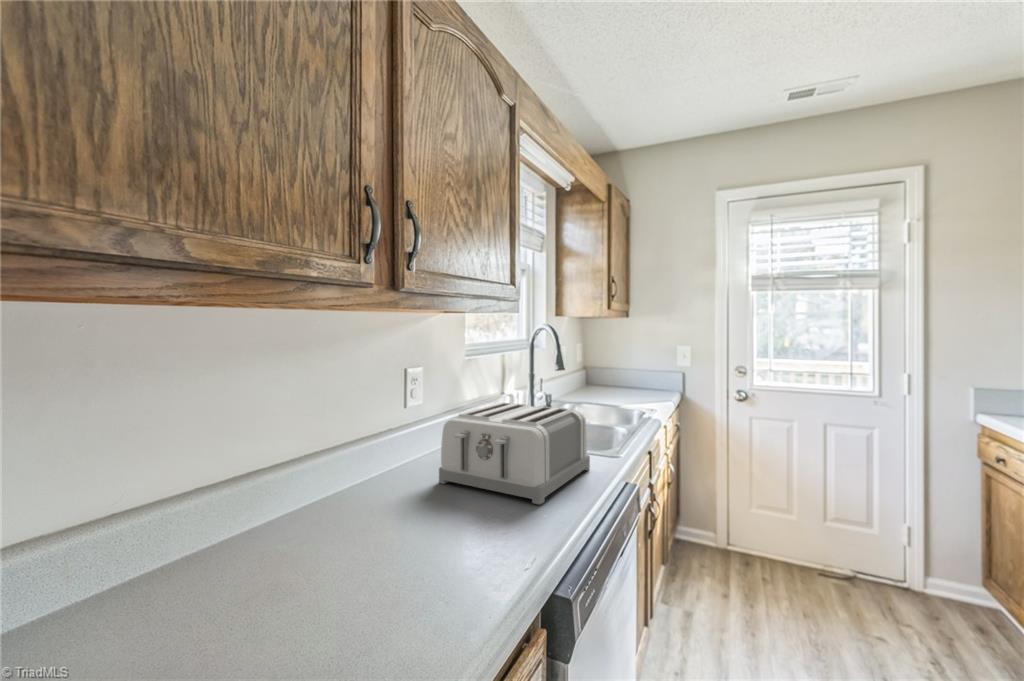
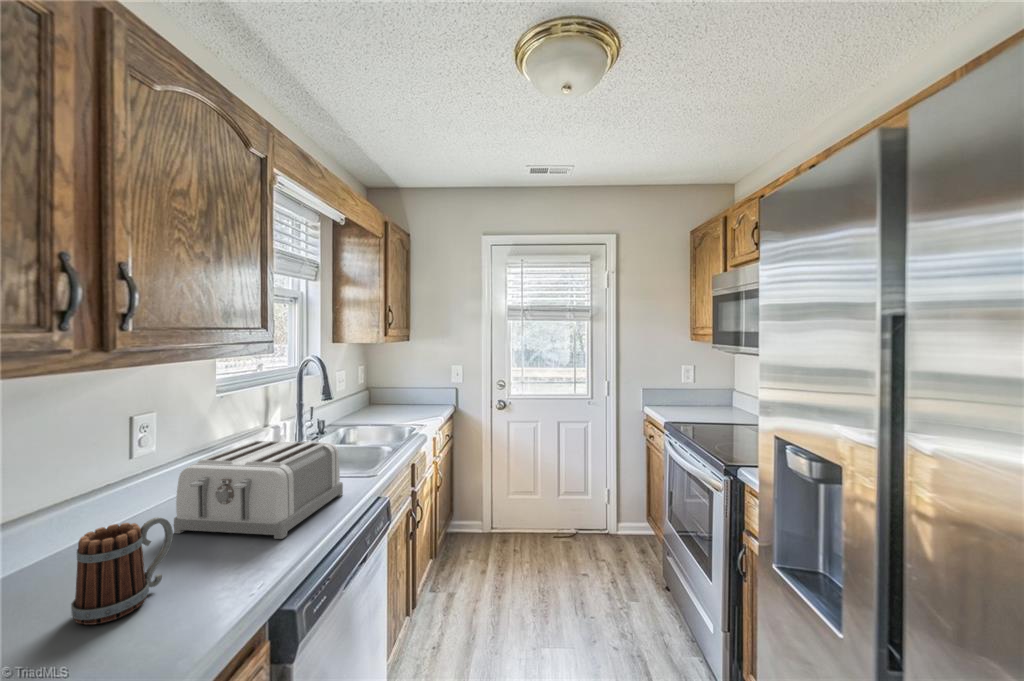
mug: none [372,461,448,555] -> present [71,517,173,625]

